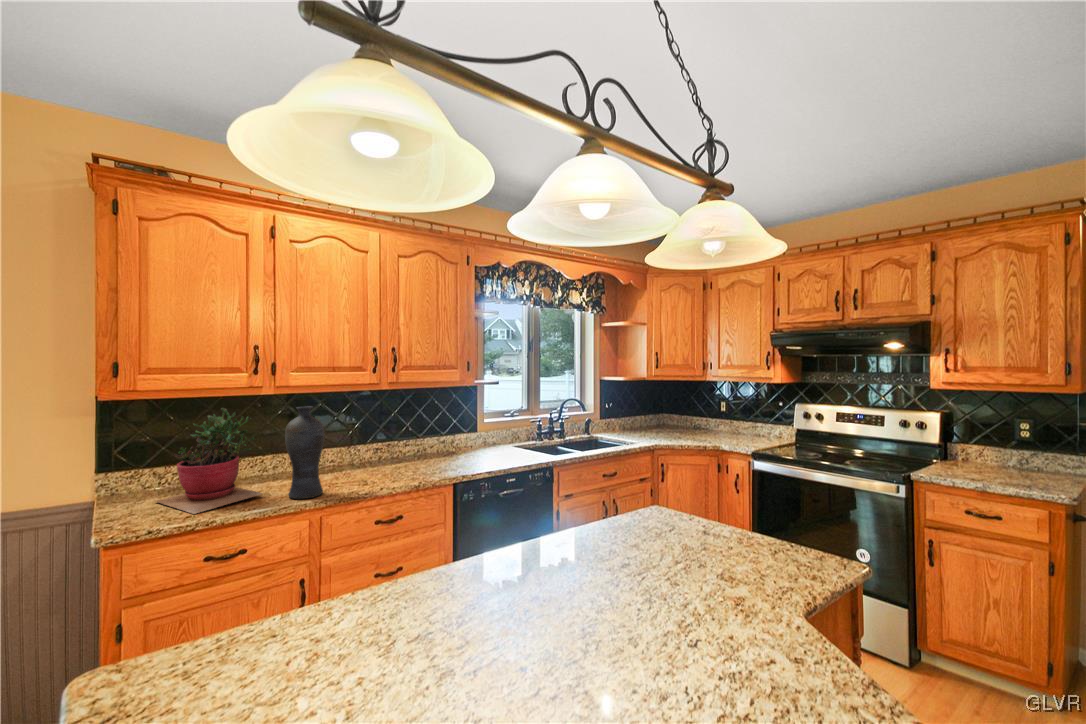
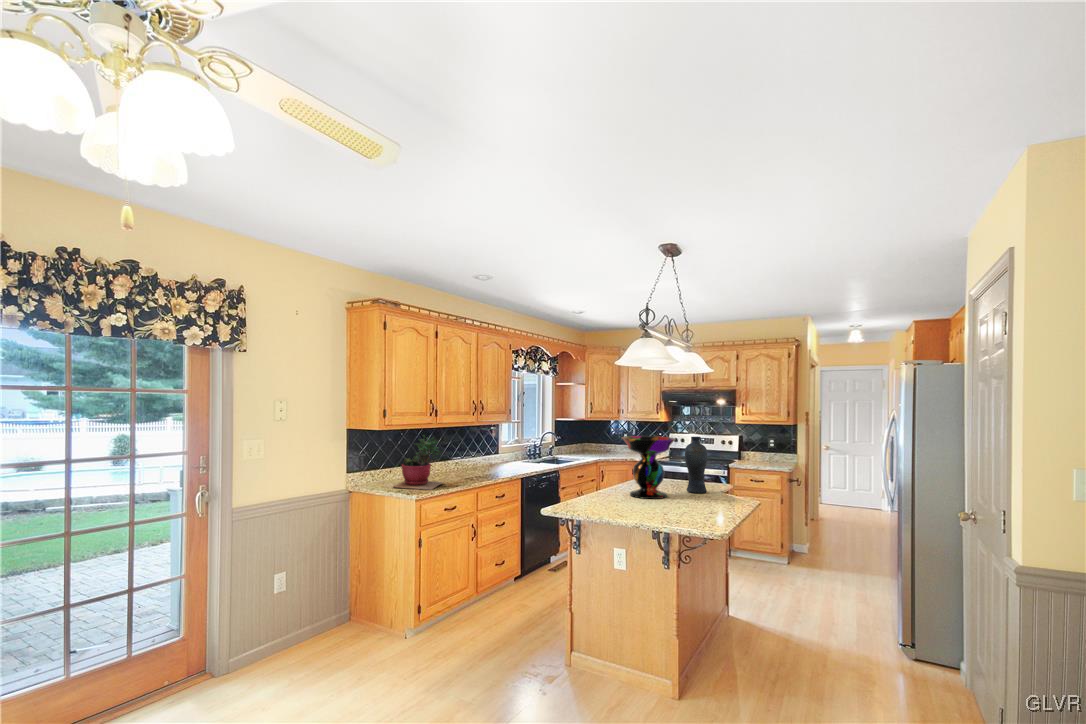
vase: present [285,406,324,499] -> present [685,437,707,493]
decorative bowl: none [452,427,625,652] -> present [622,436,675,499]

